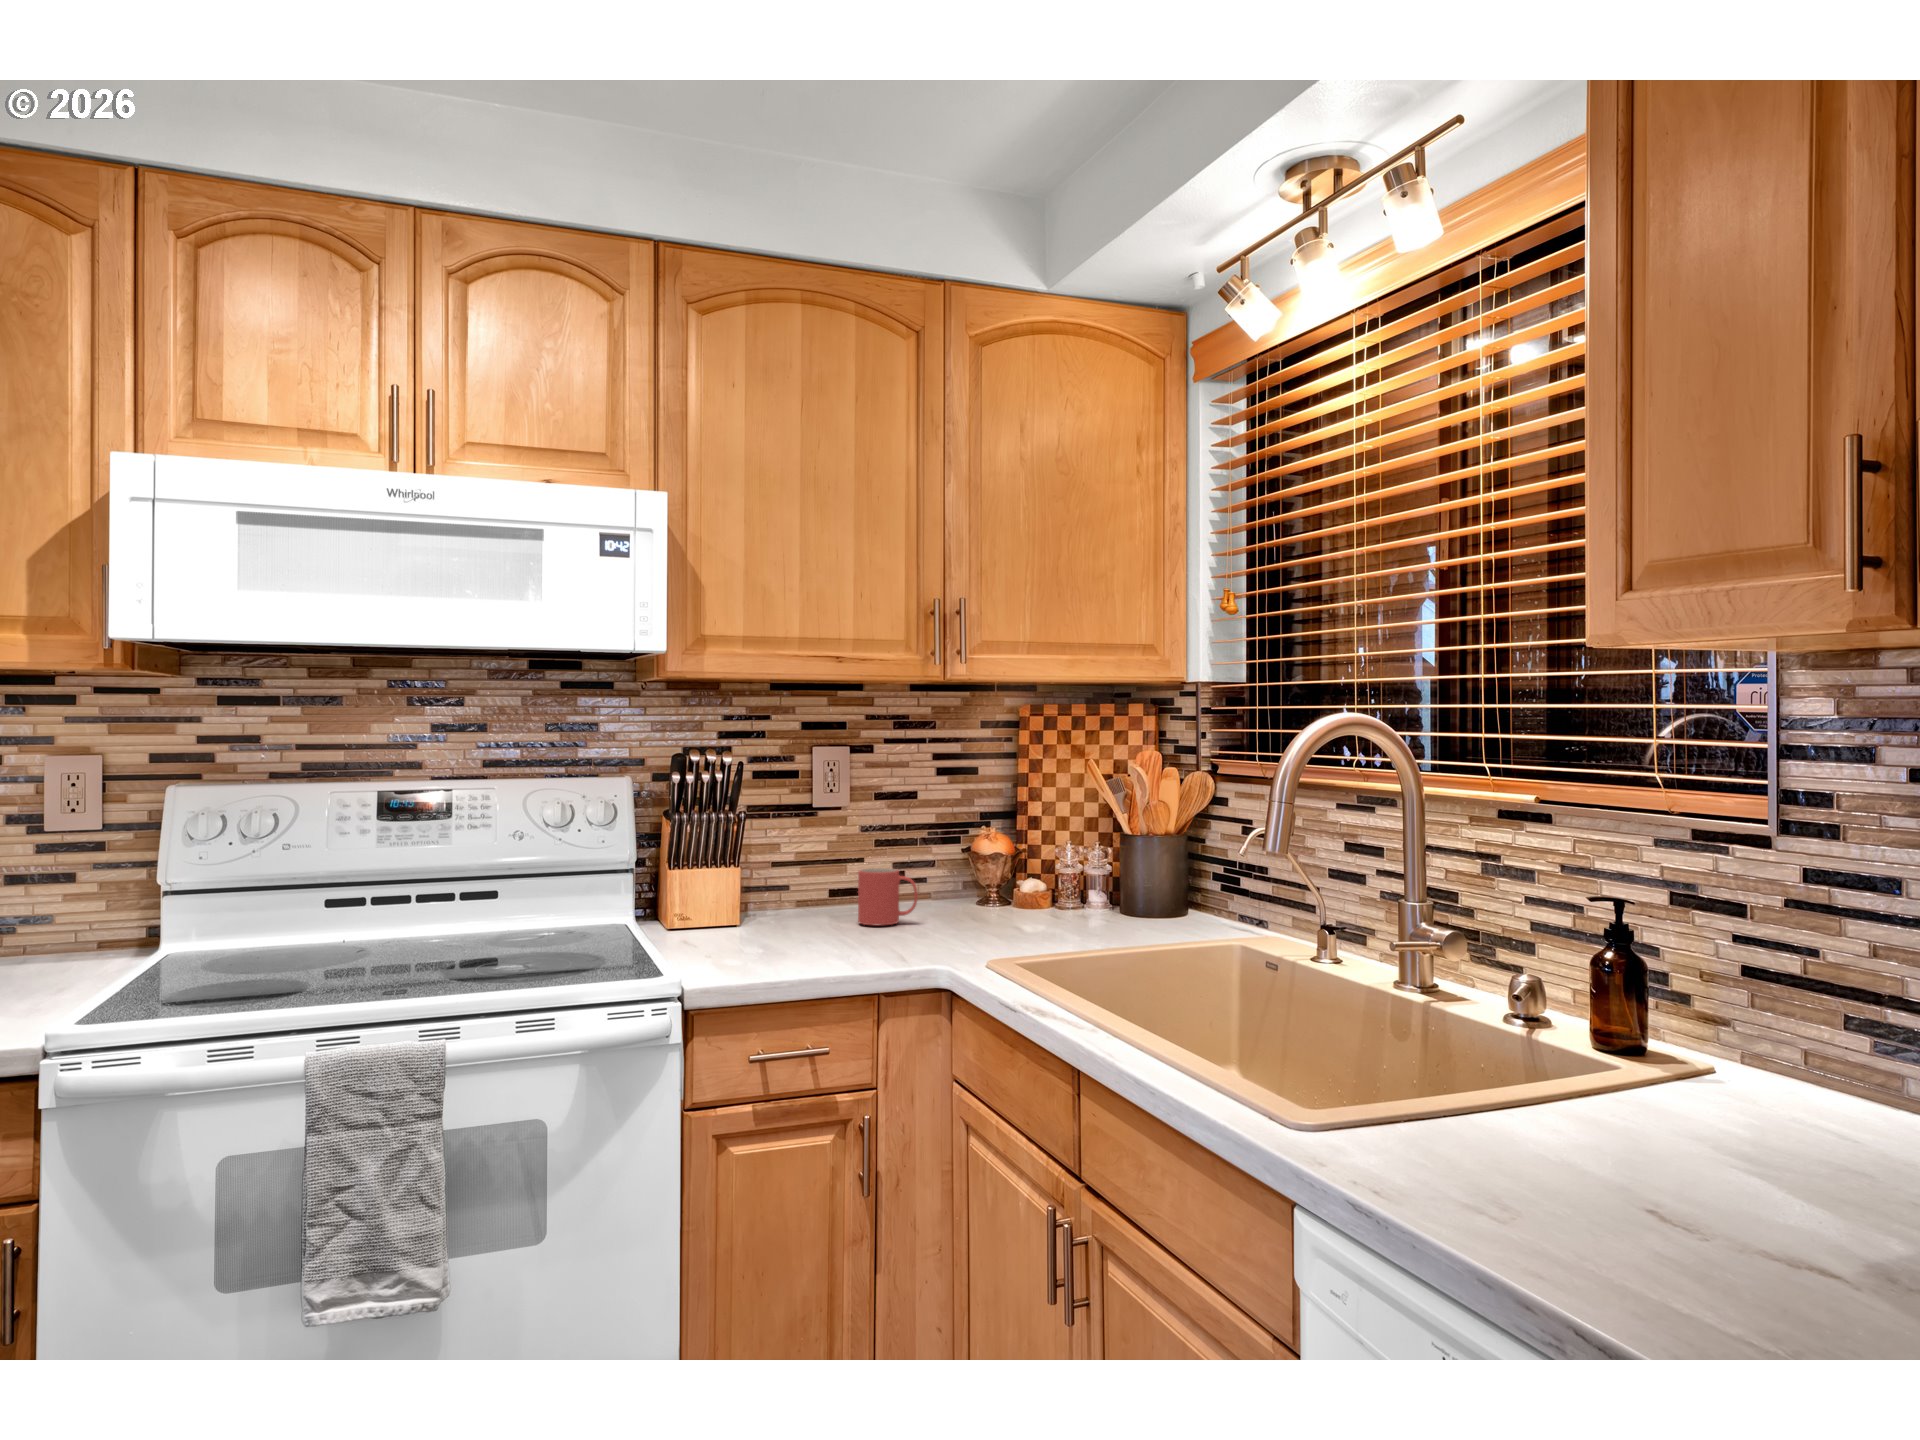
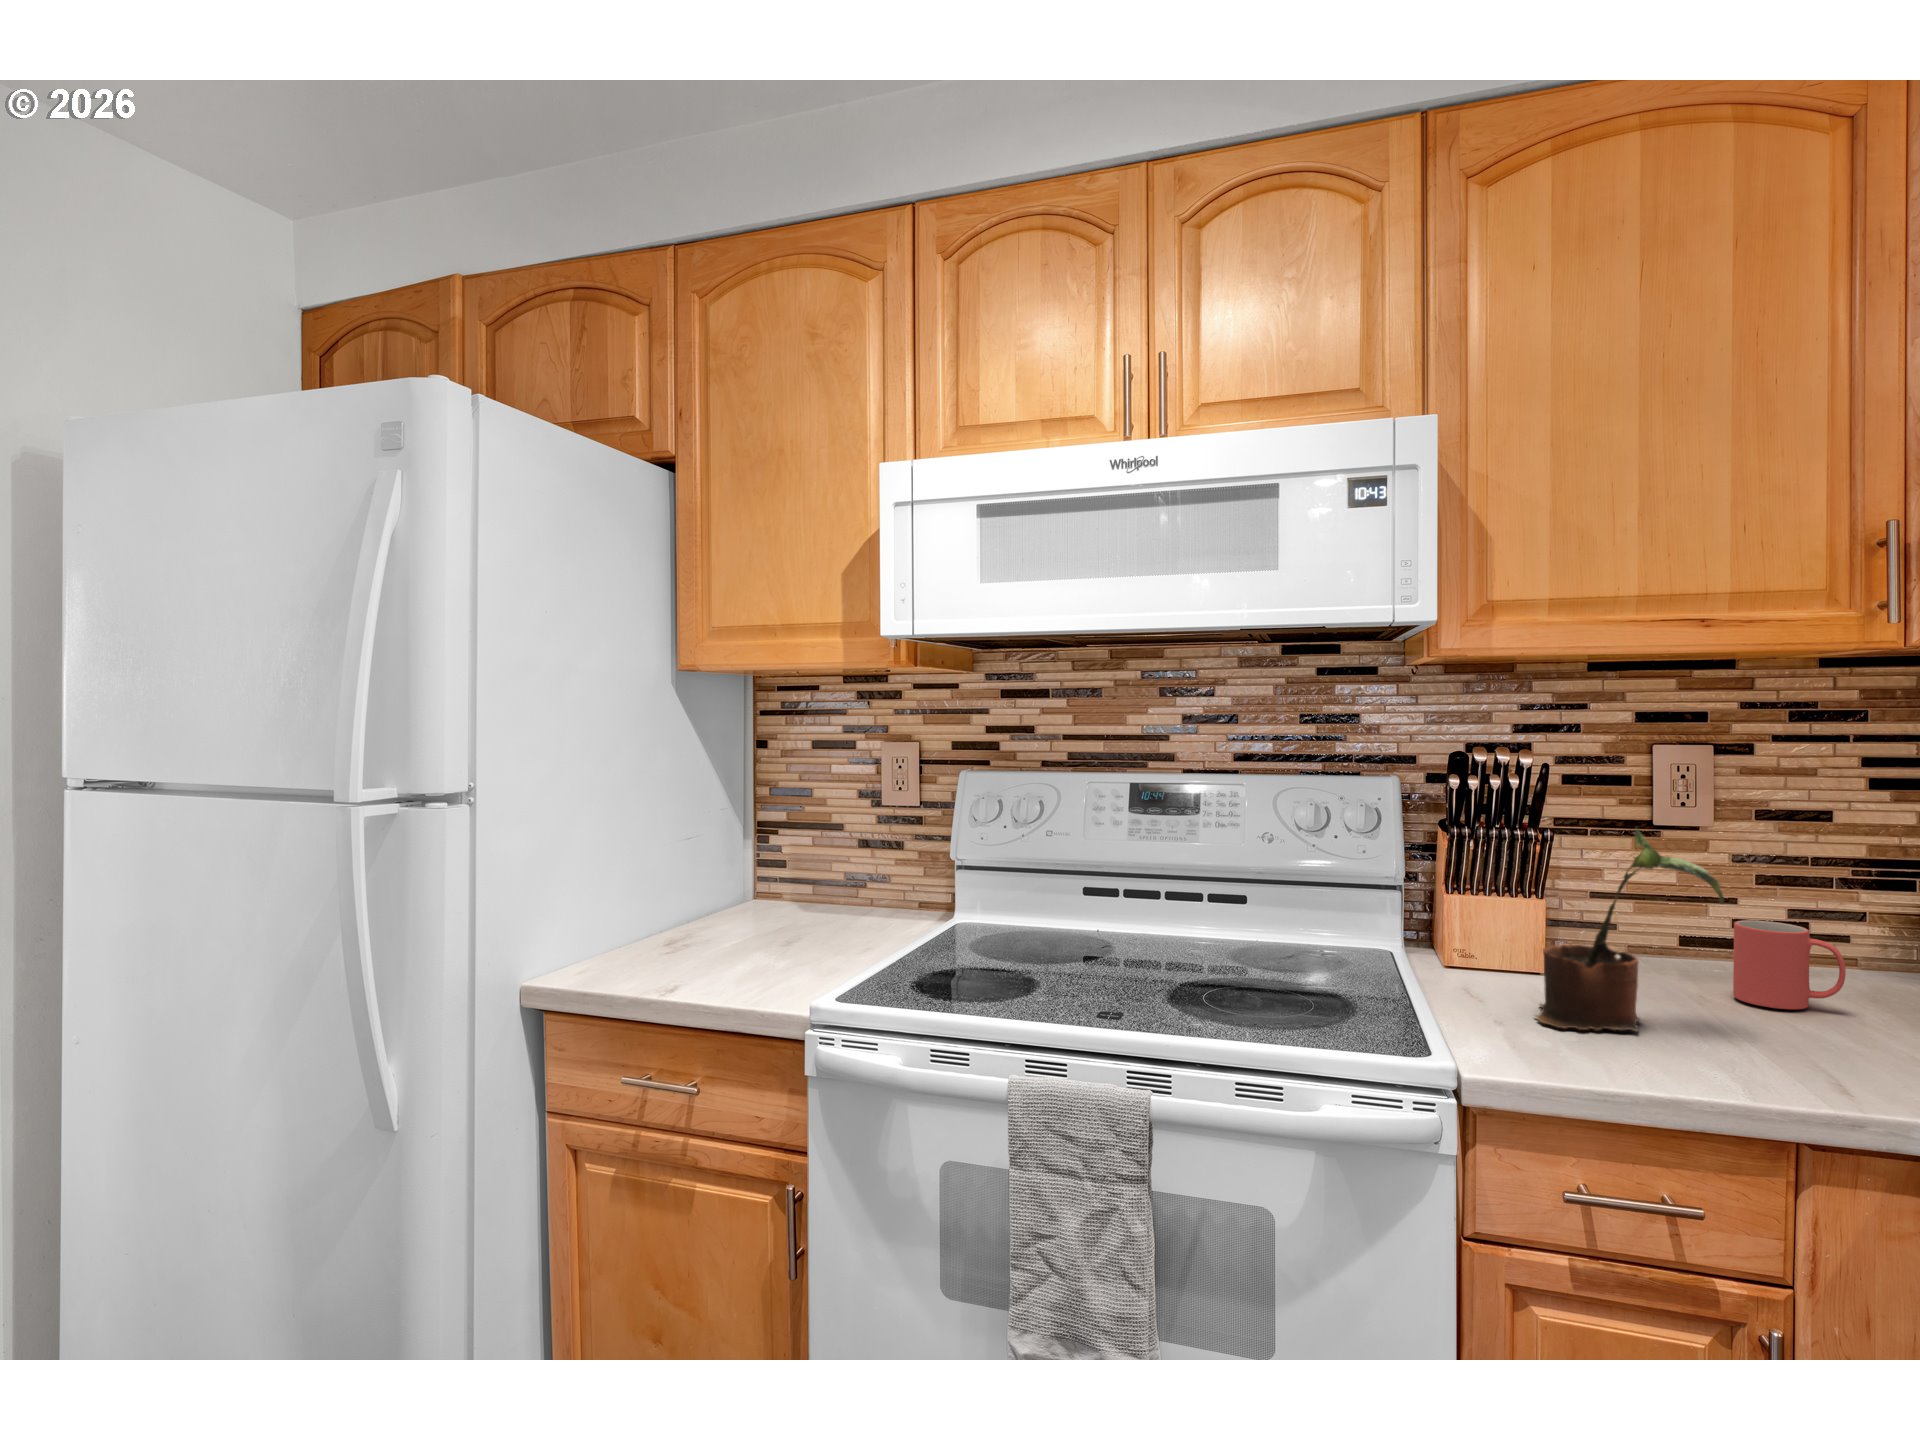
potted plant: none [733,801,849,953] -> present [1536,829,1724,1031]

